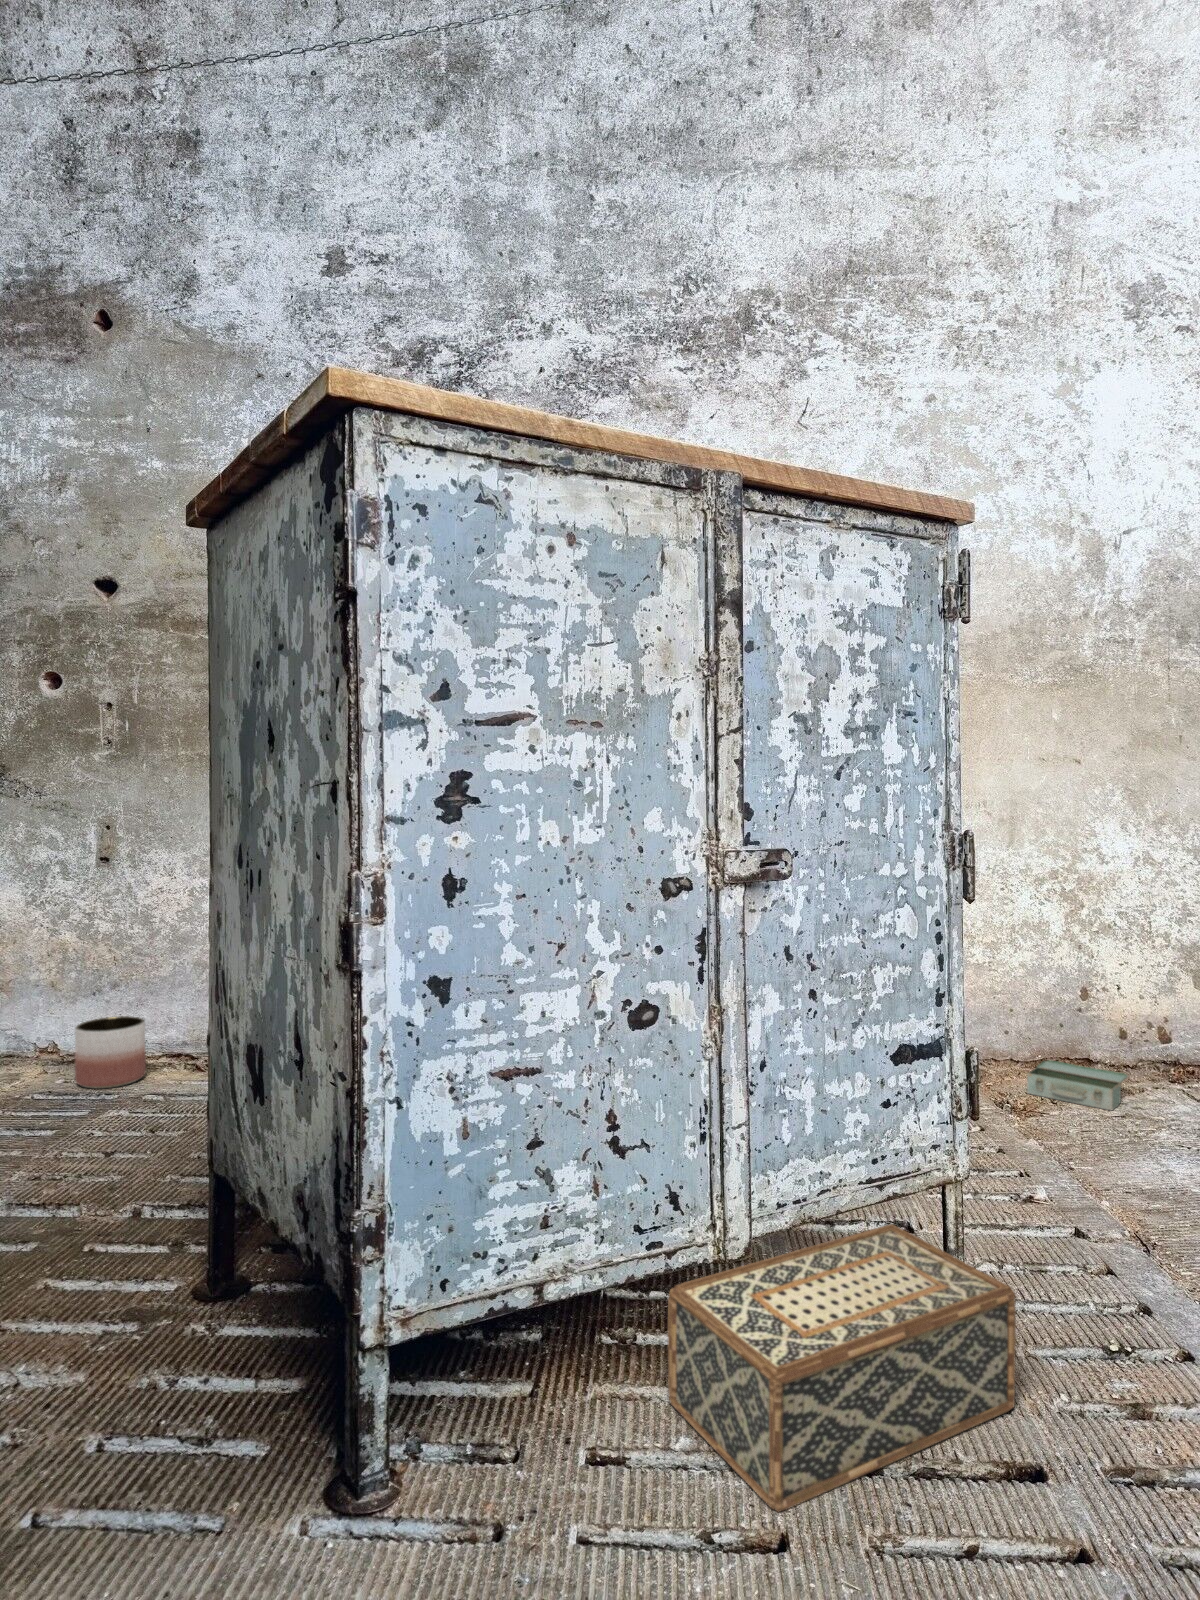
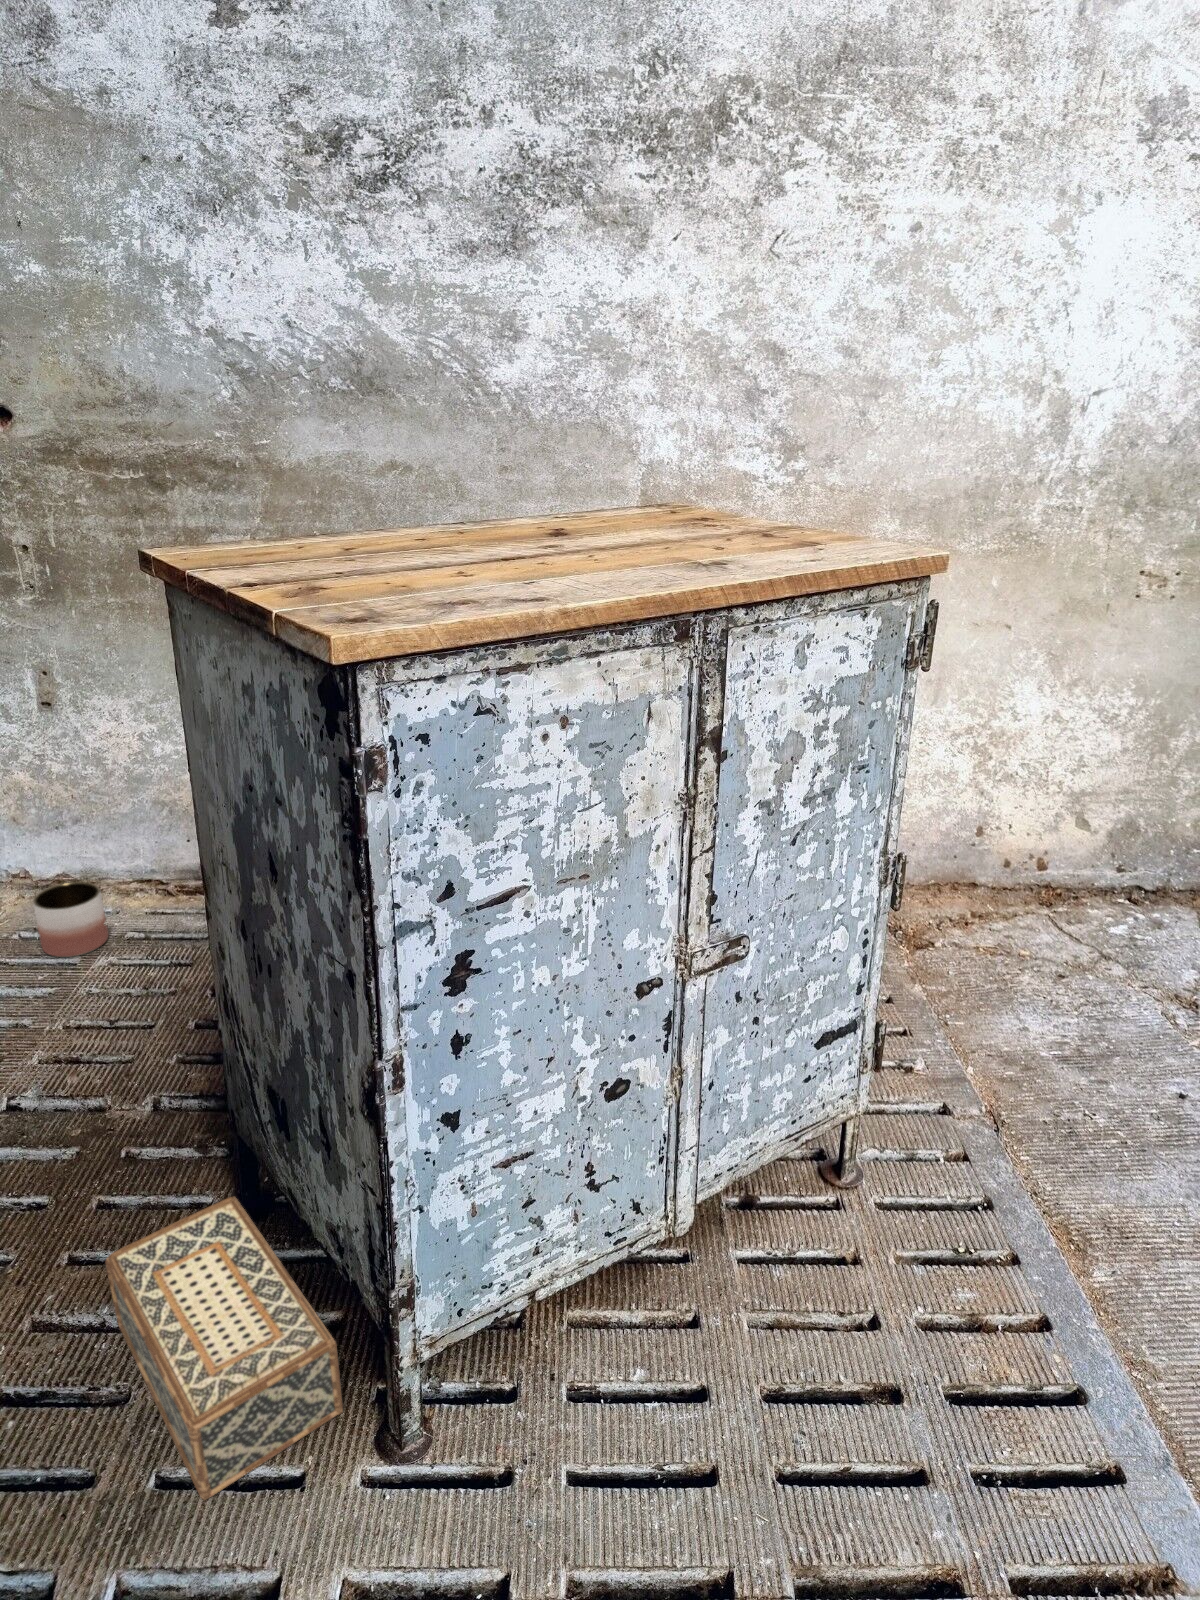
toolbox: present [1027,1060,1128,1110] -> none [920,909,1007,966]
woven basket: present [668,1224,1016,1512] -> present [105,1197,343,1500]

